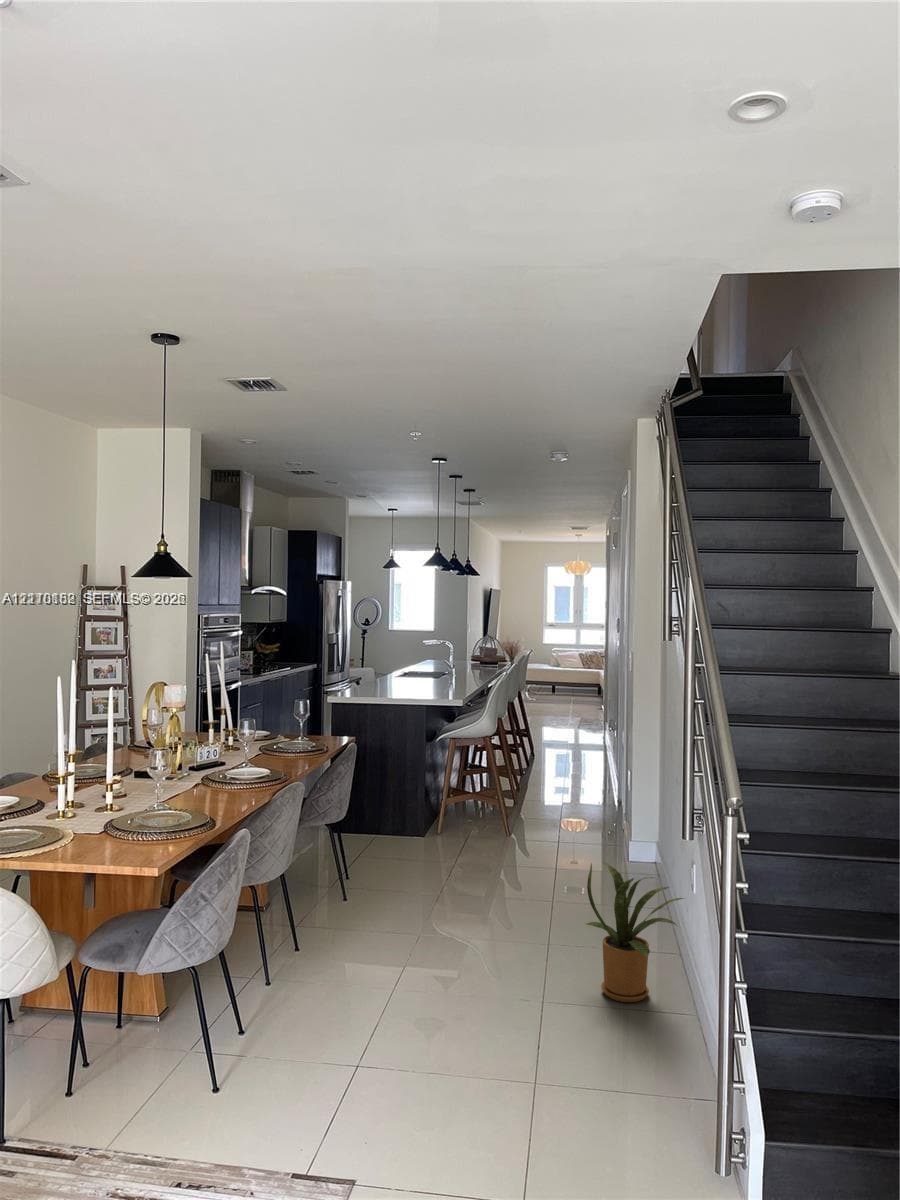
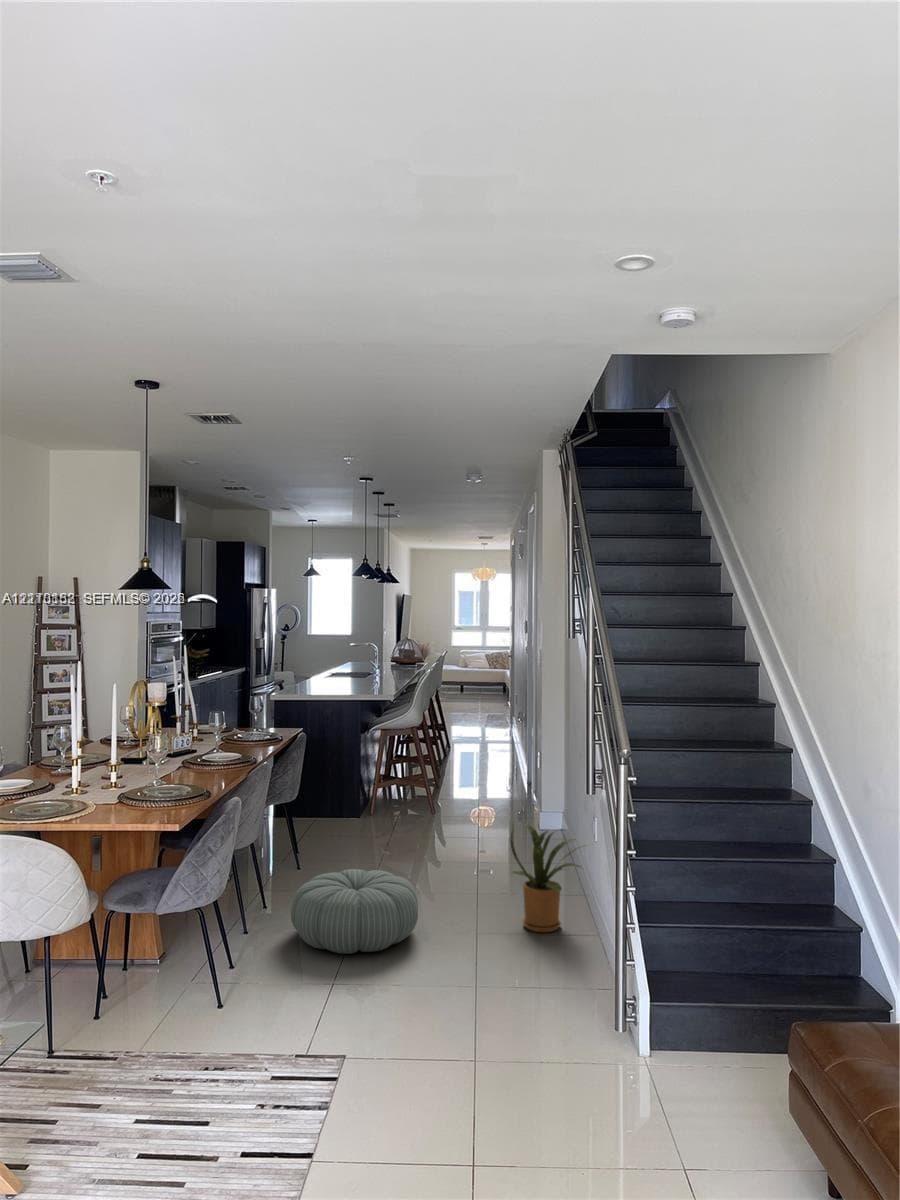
pouf: none [320,911,473,1019] -> present [291,869,418,954]

